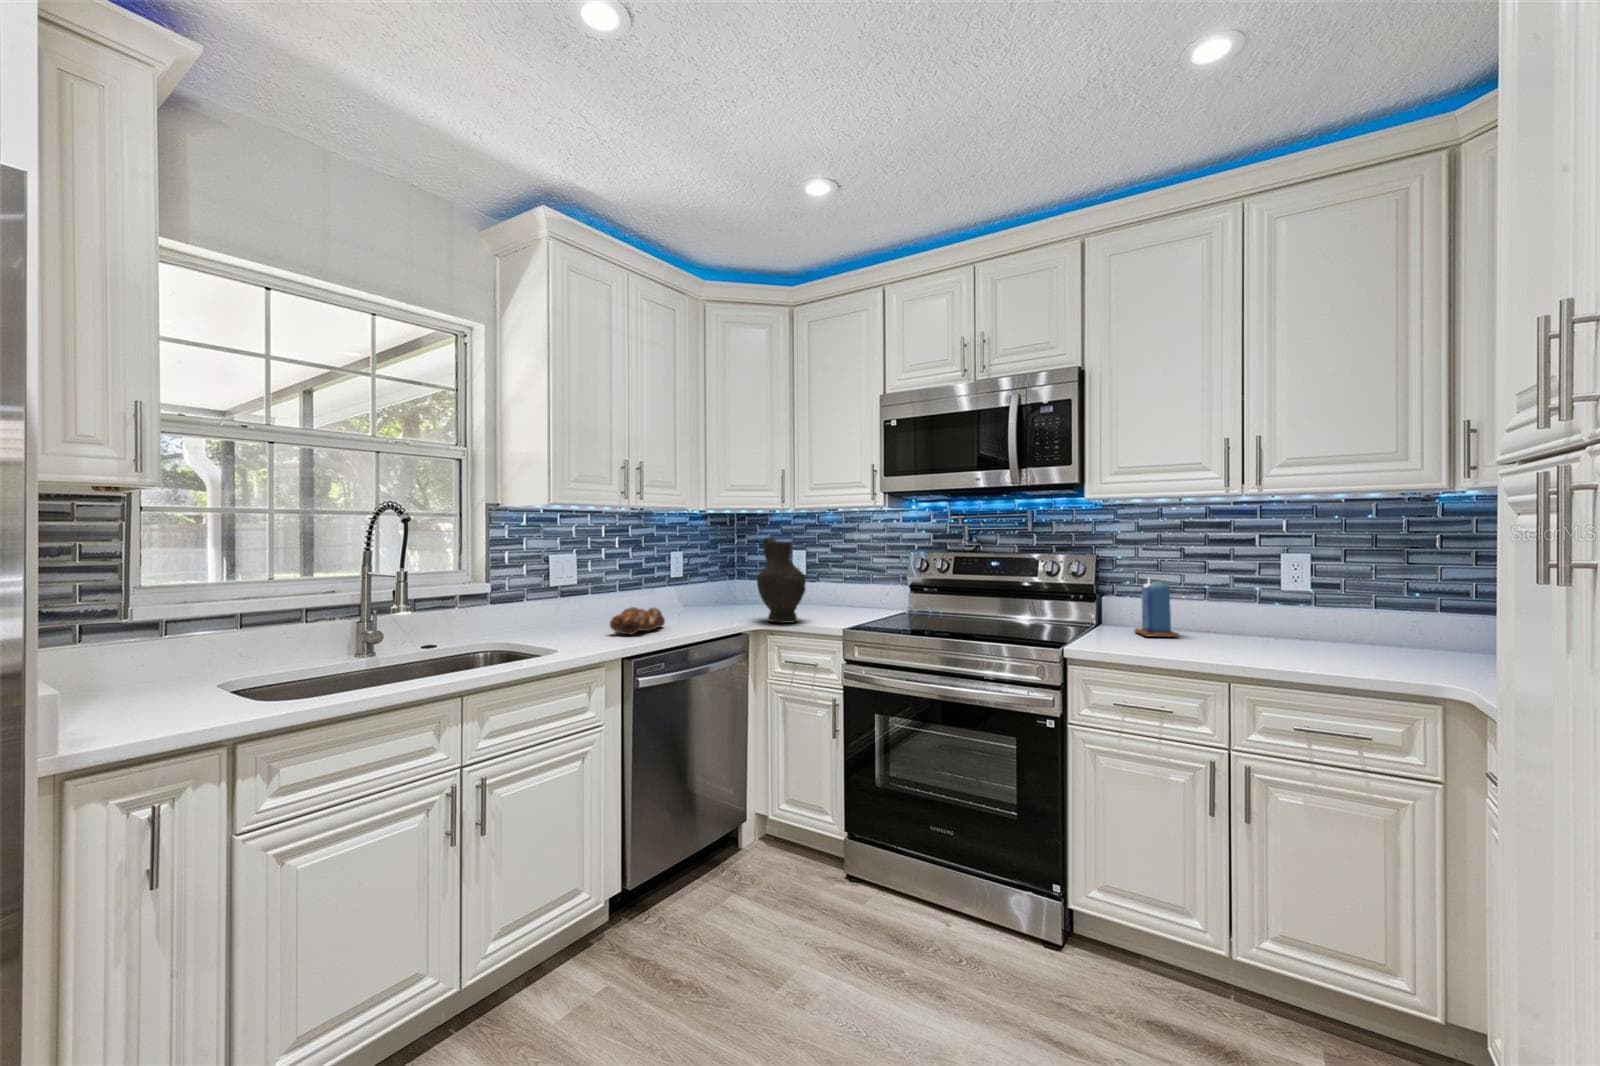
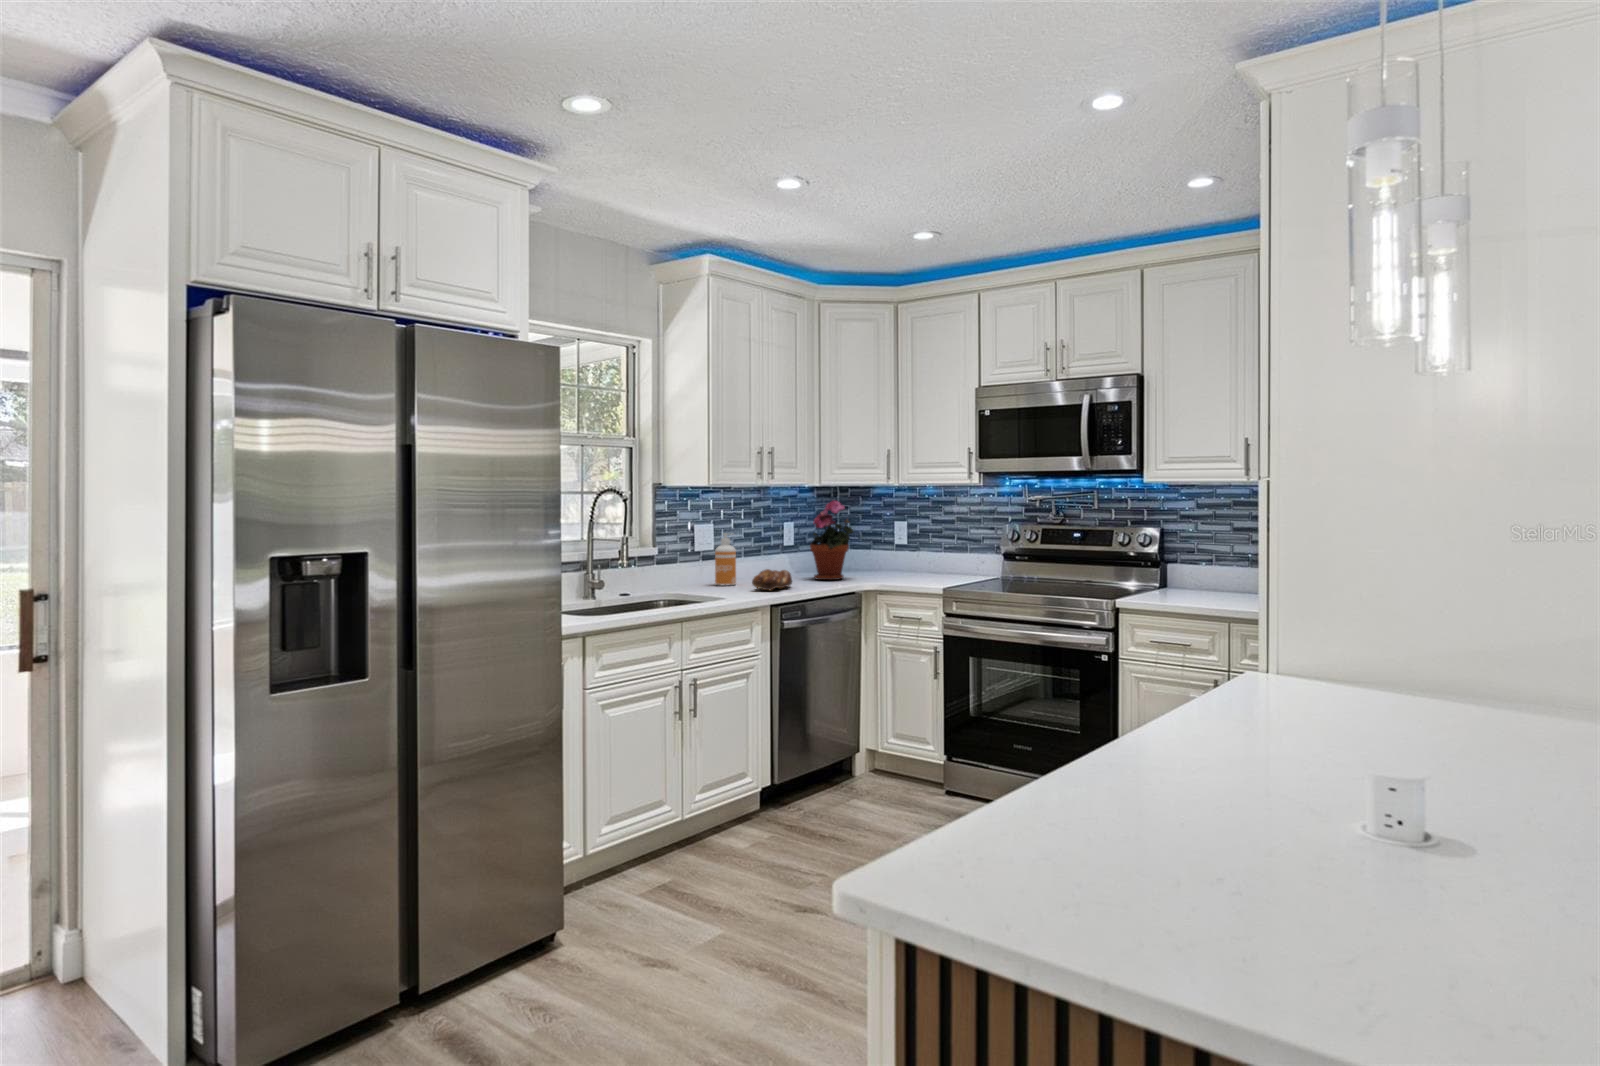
potted plant: none [695,526,745,617] -> present [810,501,853,580]
decorative vase: present [757,538,806,623] -> none [868,511,910,584]
soap dispenser: none [576,564,602,626] -> present [715,533,736,586]
candle: present [1134,578,1179,637] -> none [1186,547,1217,595]

